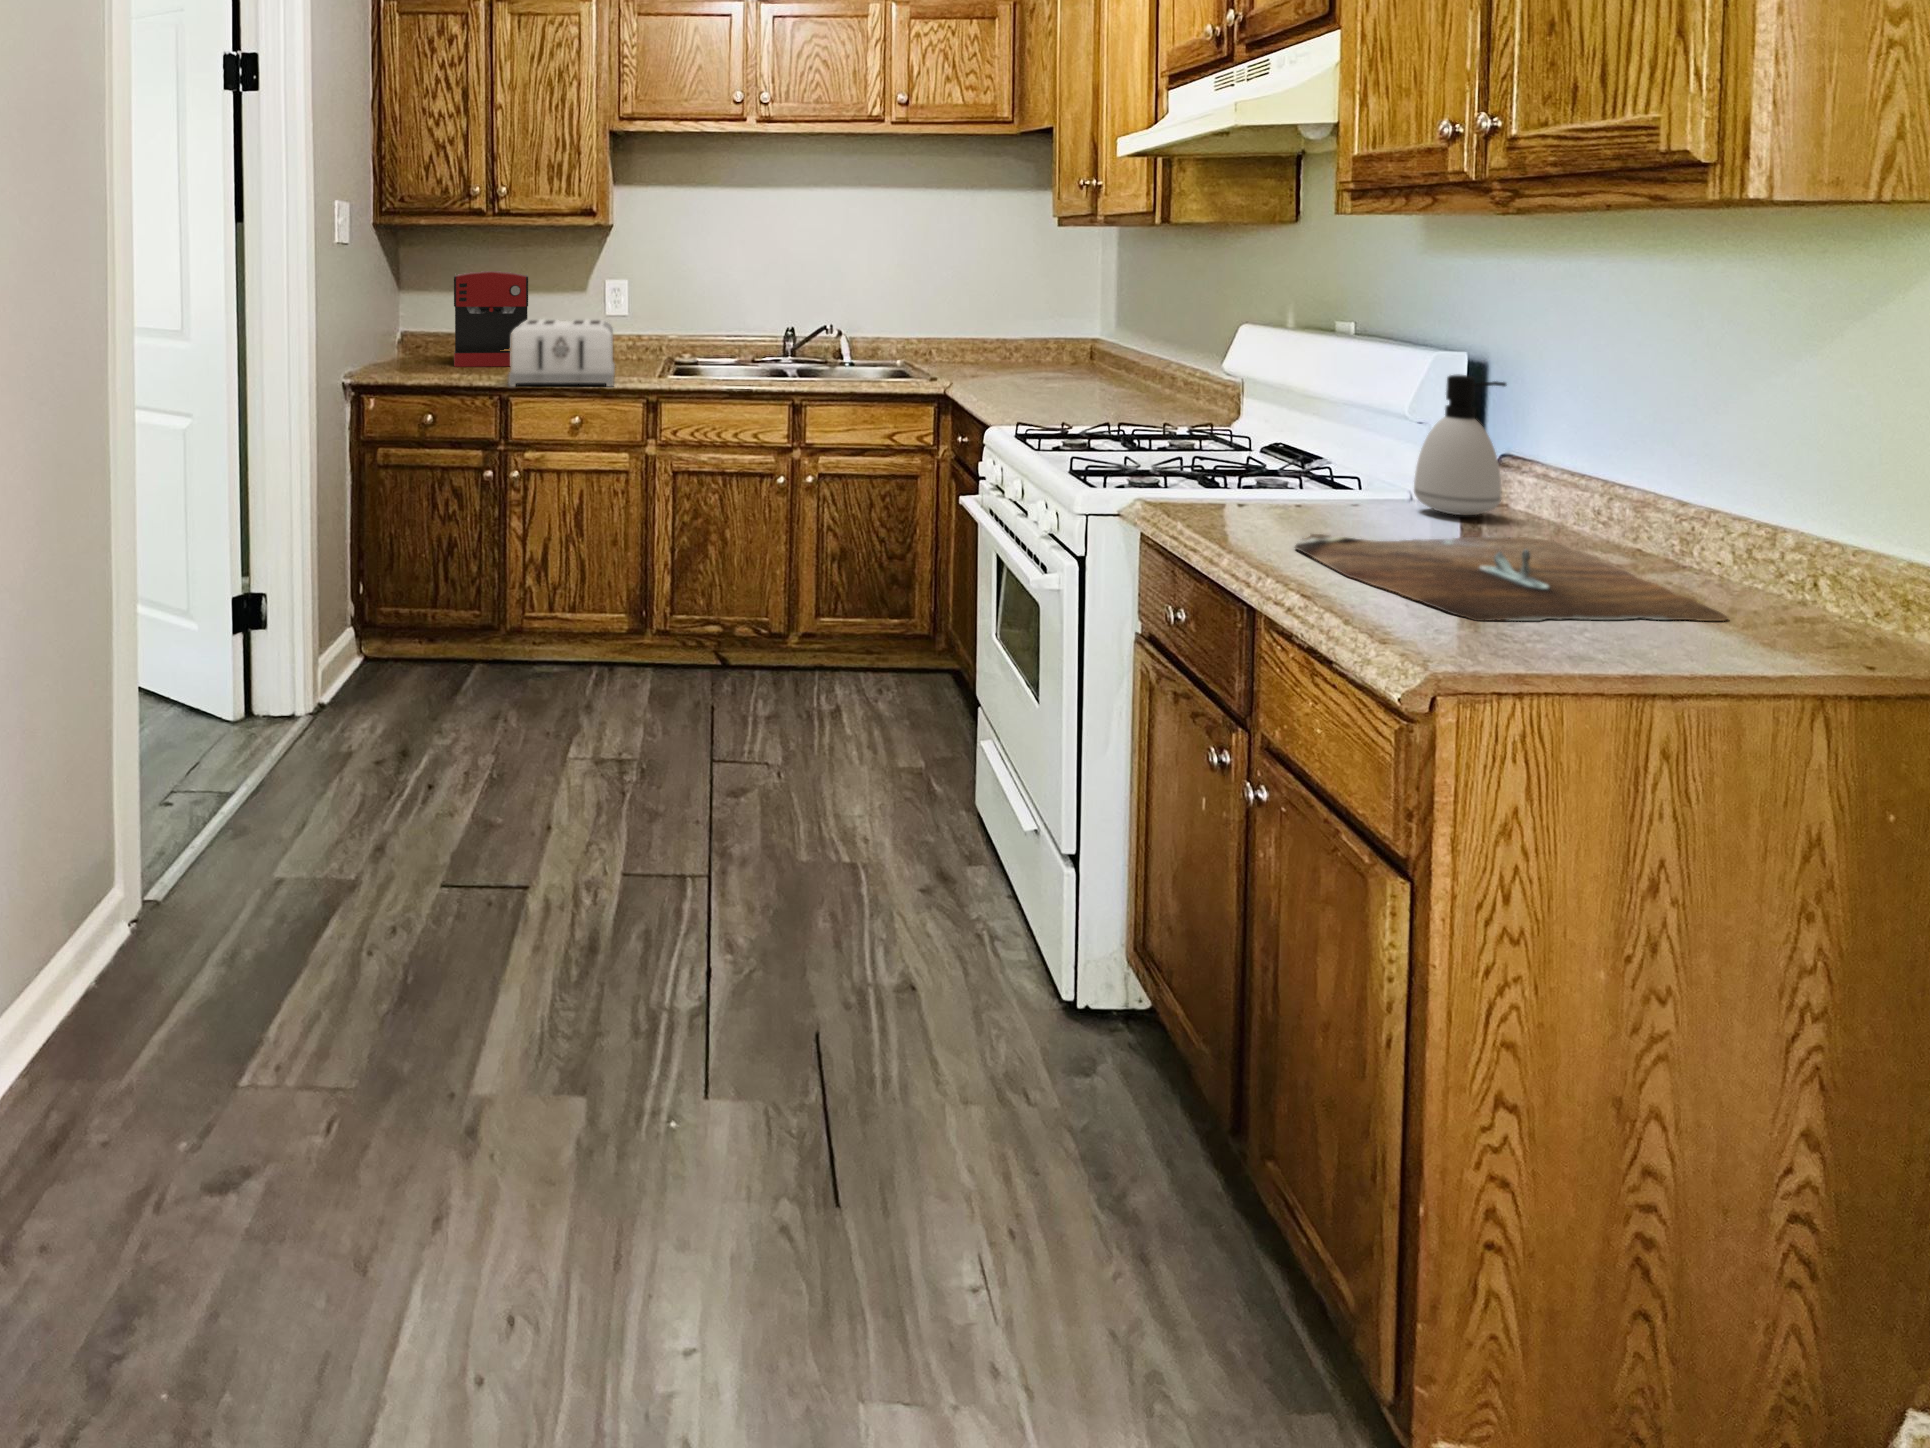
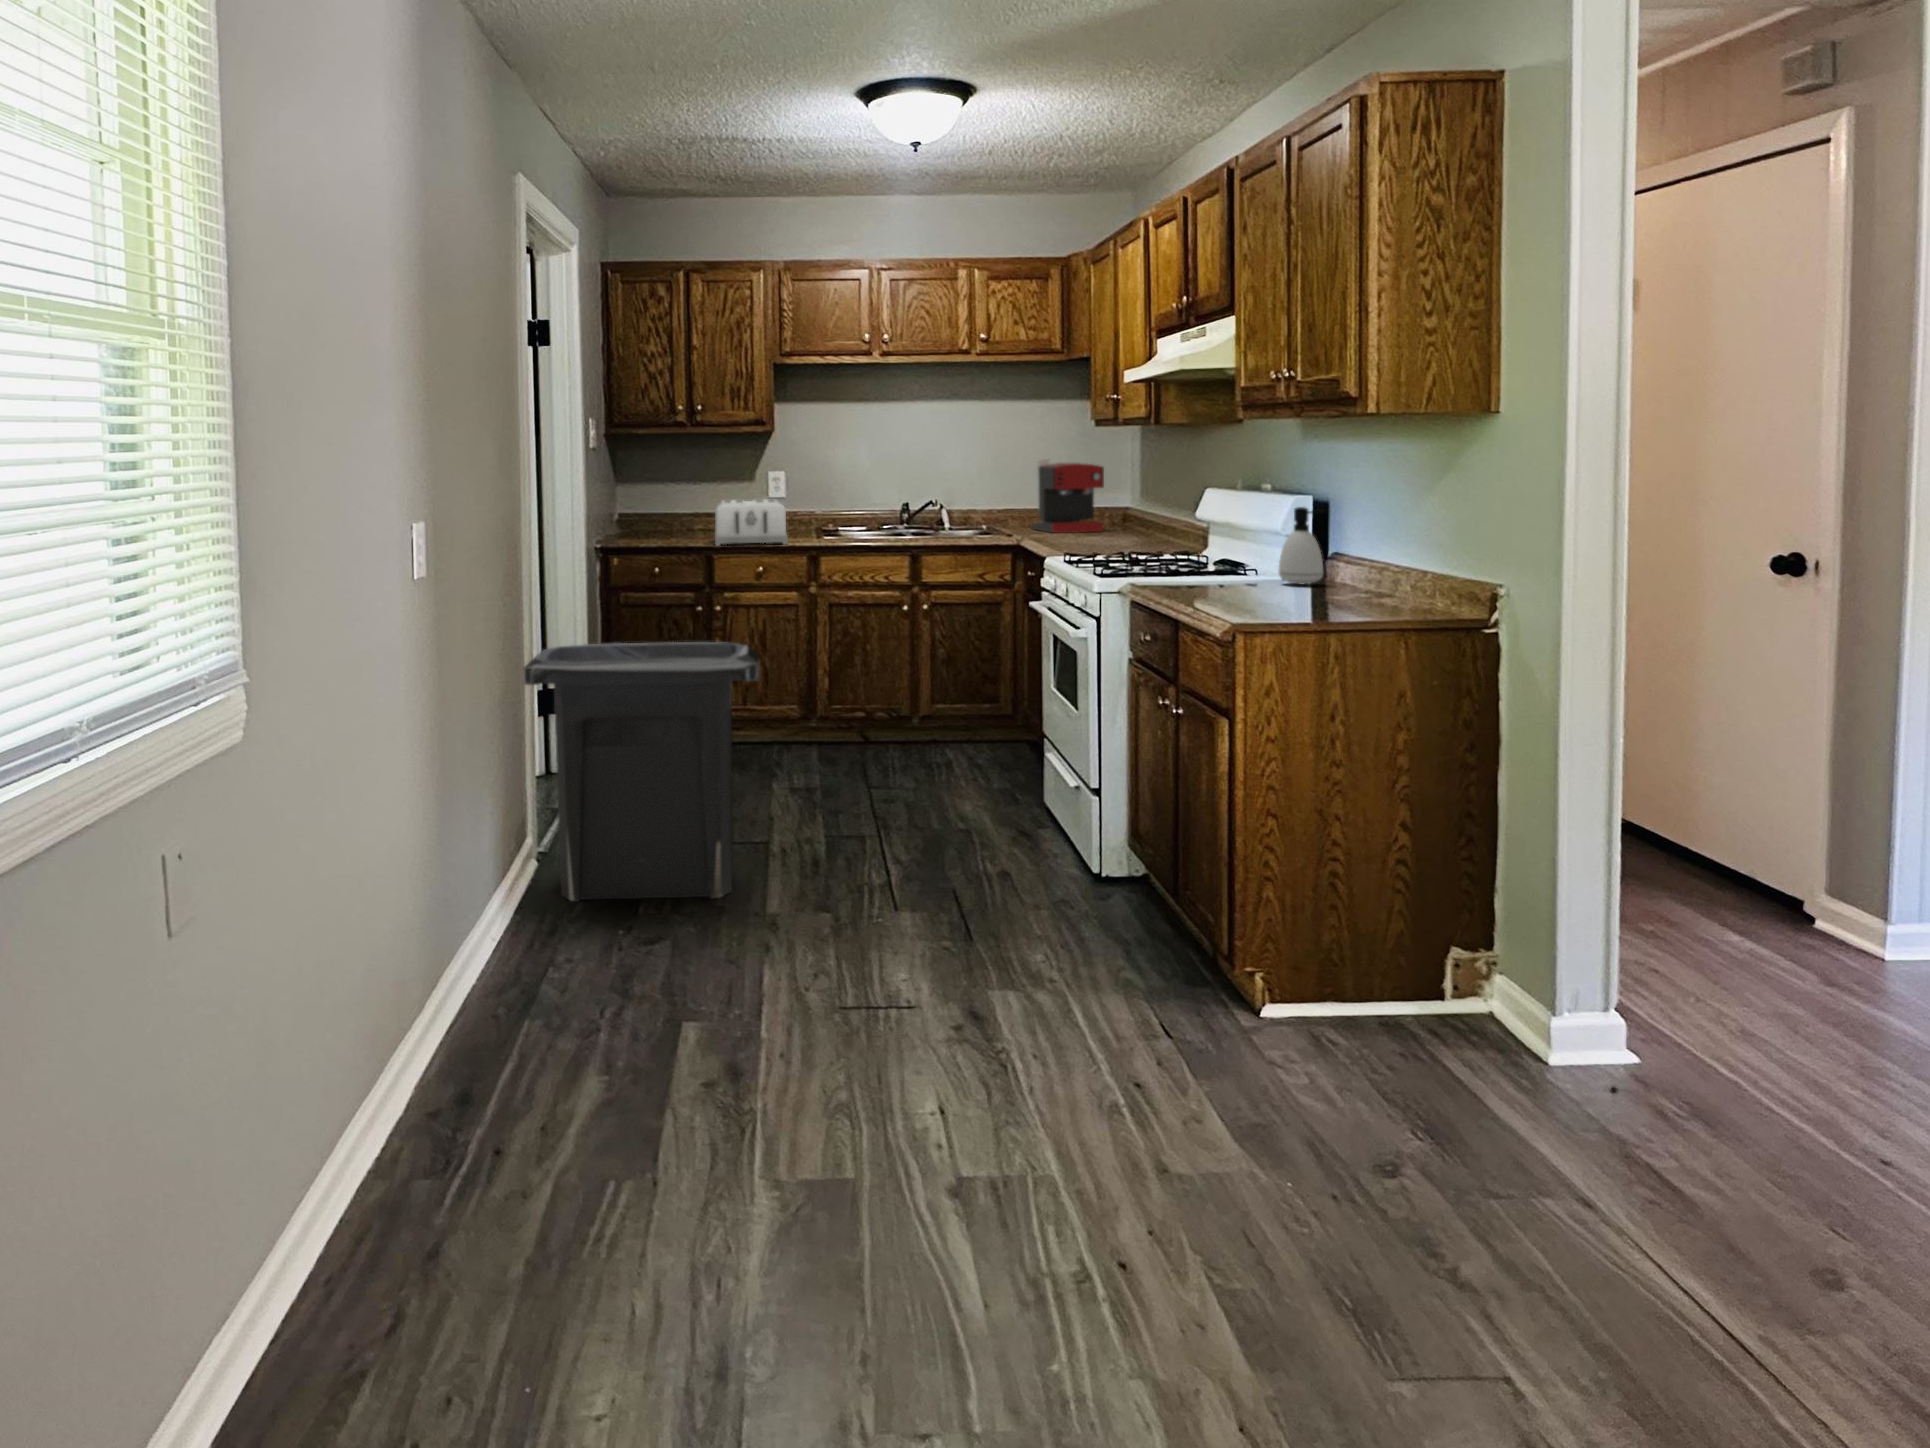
coffee maker: present [454,271,528,367] -> present [1032,458,1104,533]
cutting board: present [1295,534,1728,621] -> none [1201,586,1389,614]
trash can: none [60,573,490,1049] -> present [524,642,759,901]

